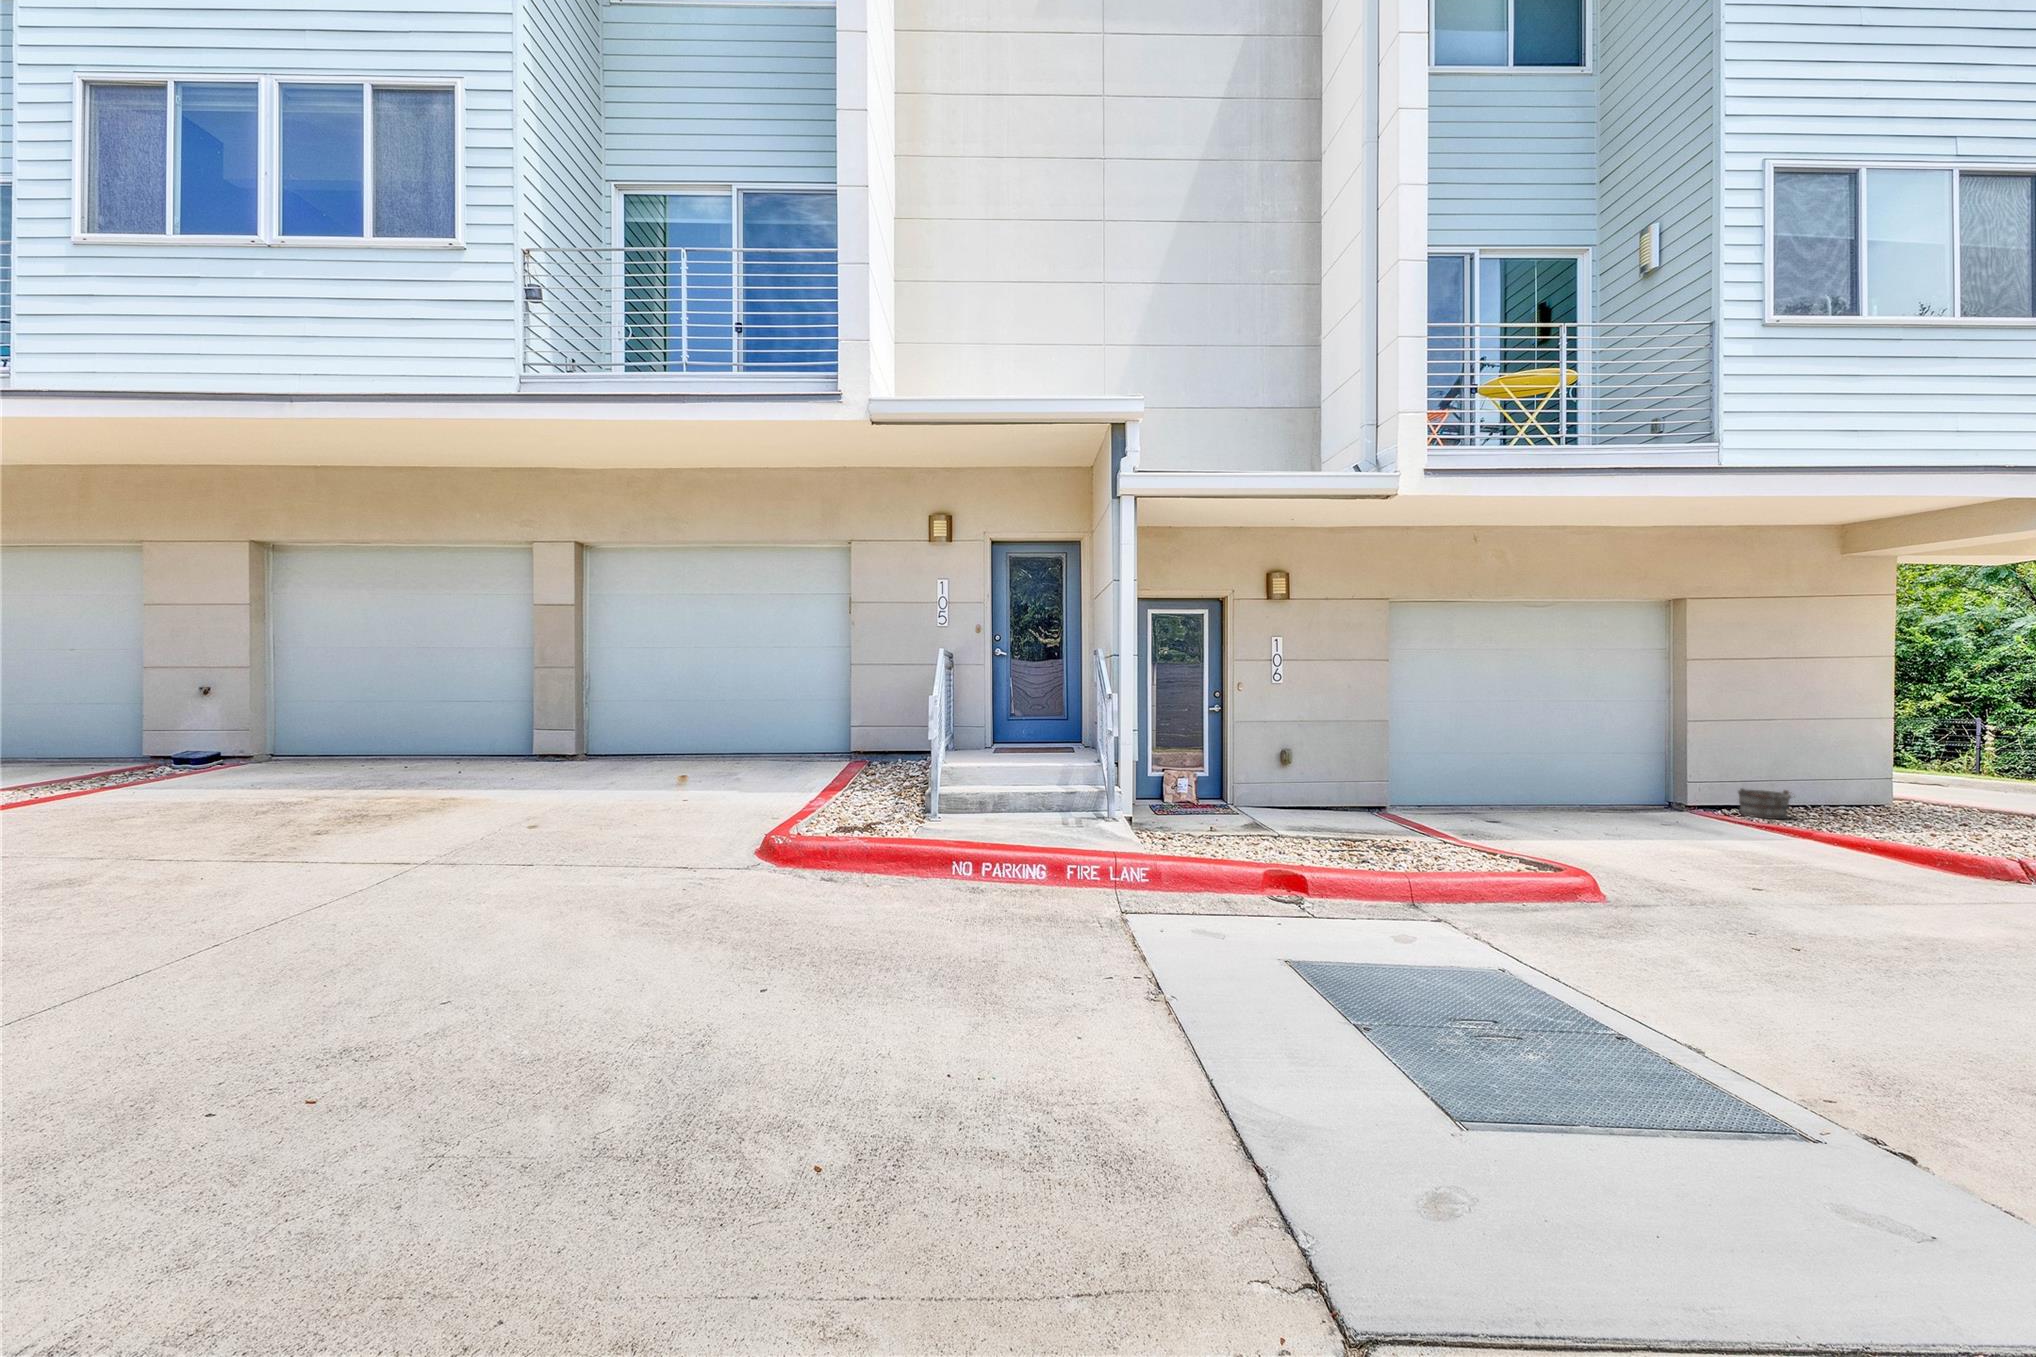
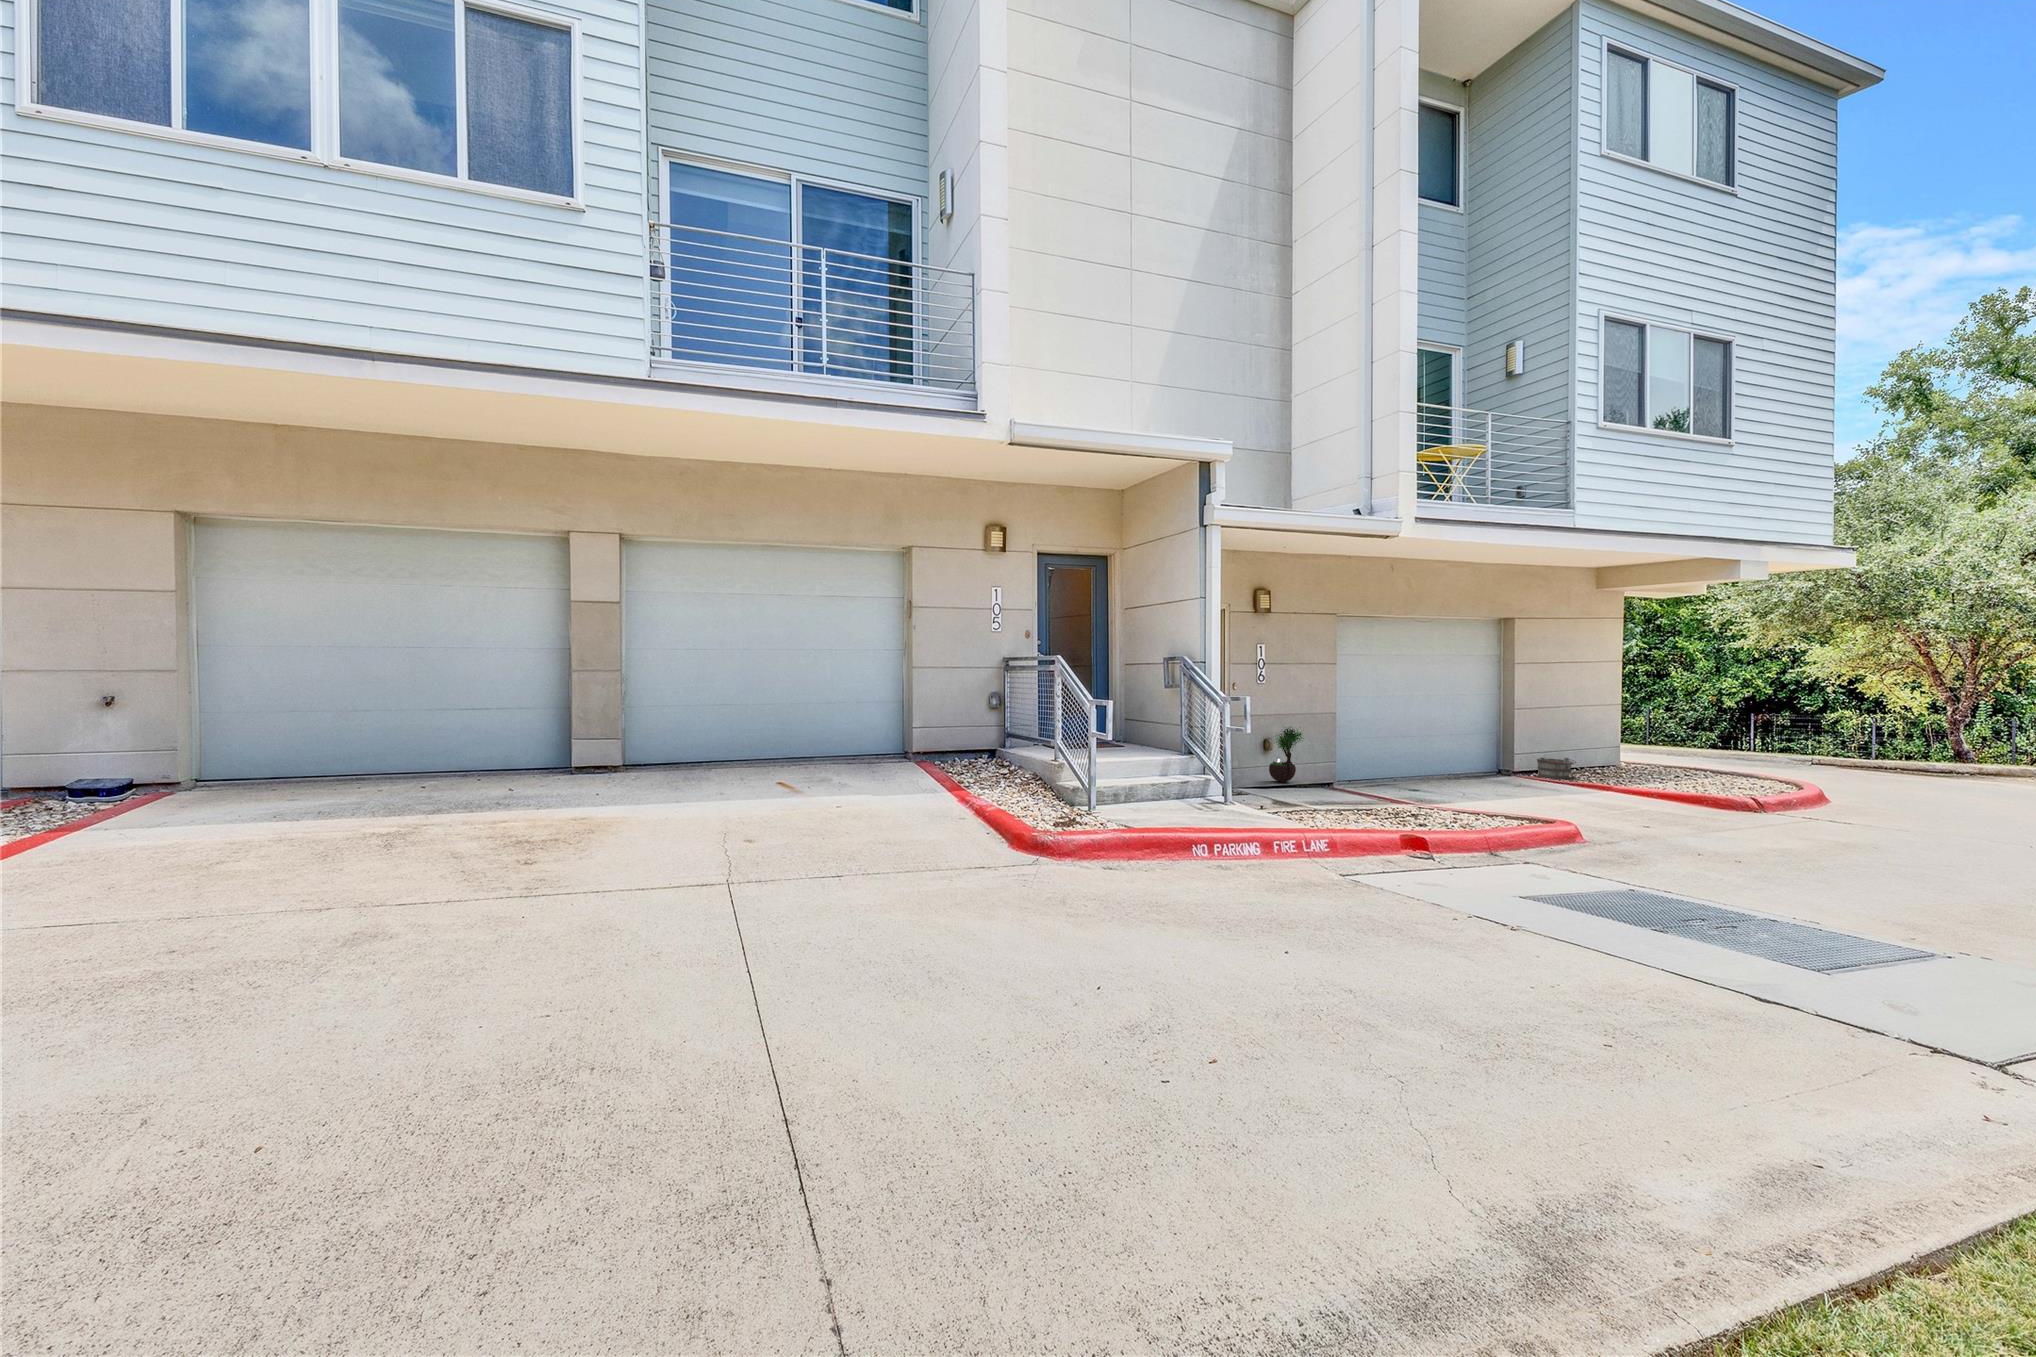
potted tree: none [1298,731,1341,803] -> present [1269,727,1303,782]

